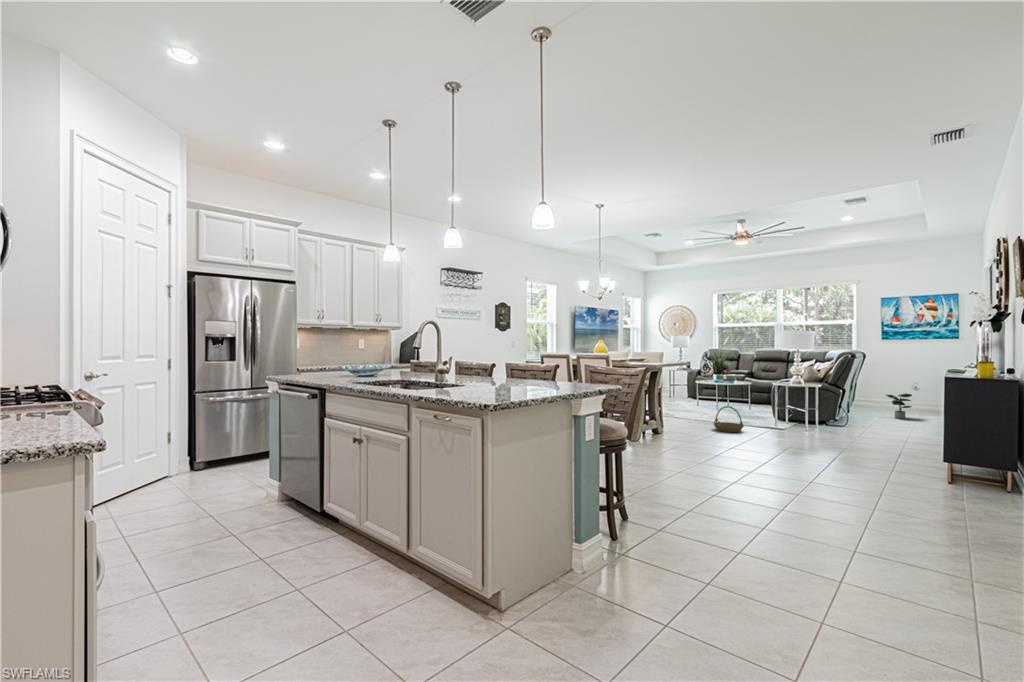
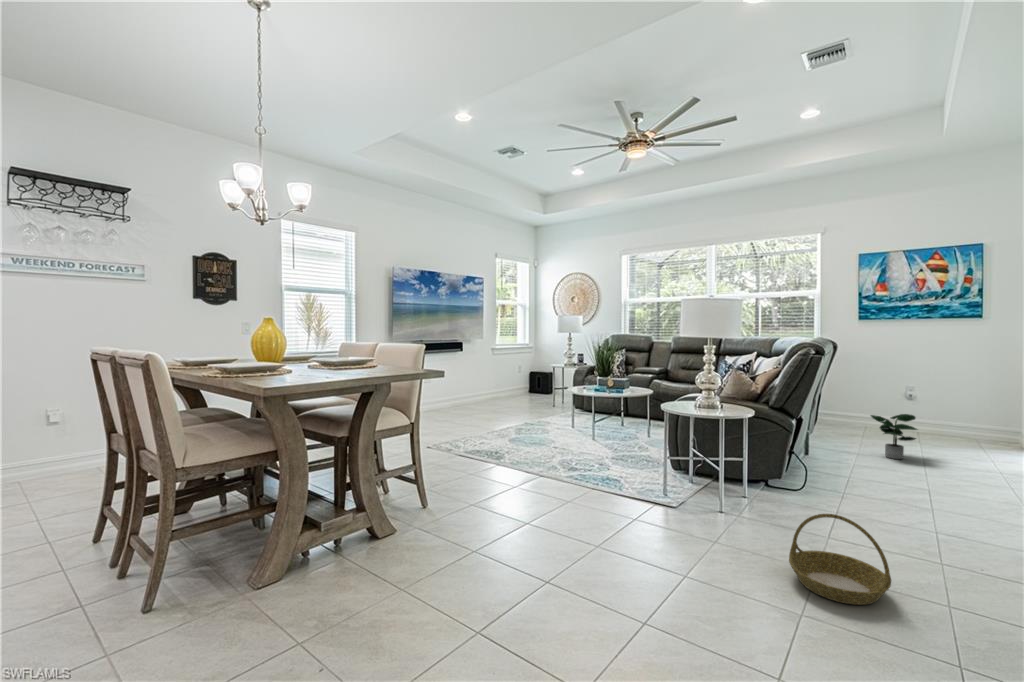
basket: present [714,406,744,432] -> present [789,514,891,605]

